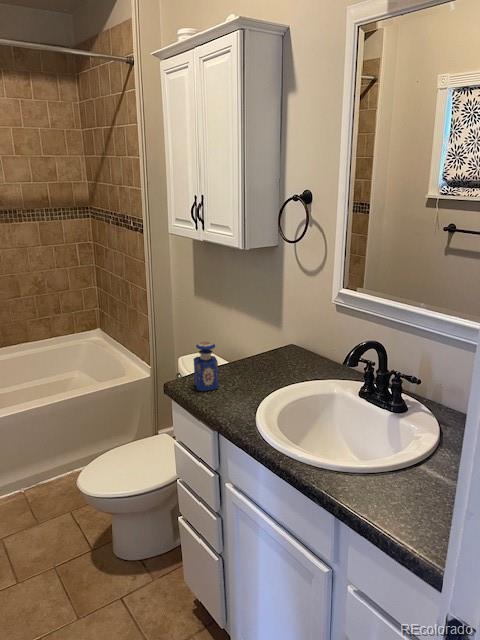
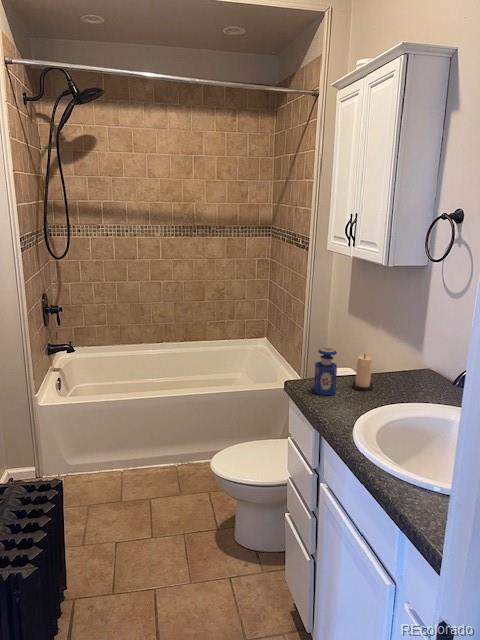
candle: none [230,341,251,378] -> present [352,354,373,391]

